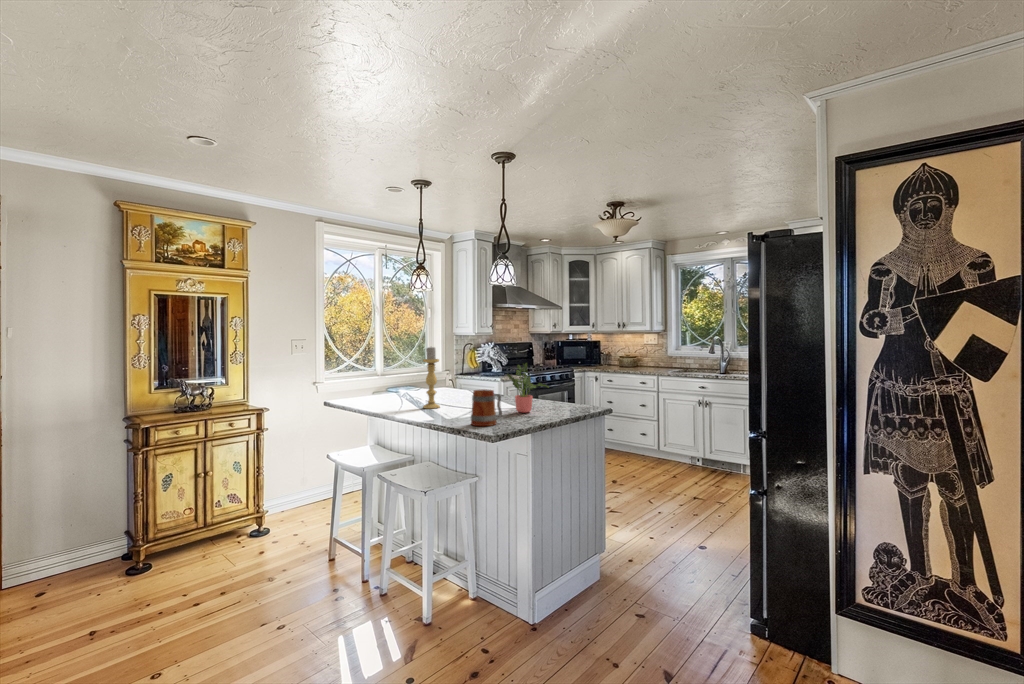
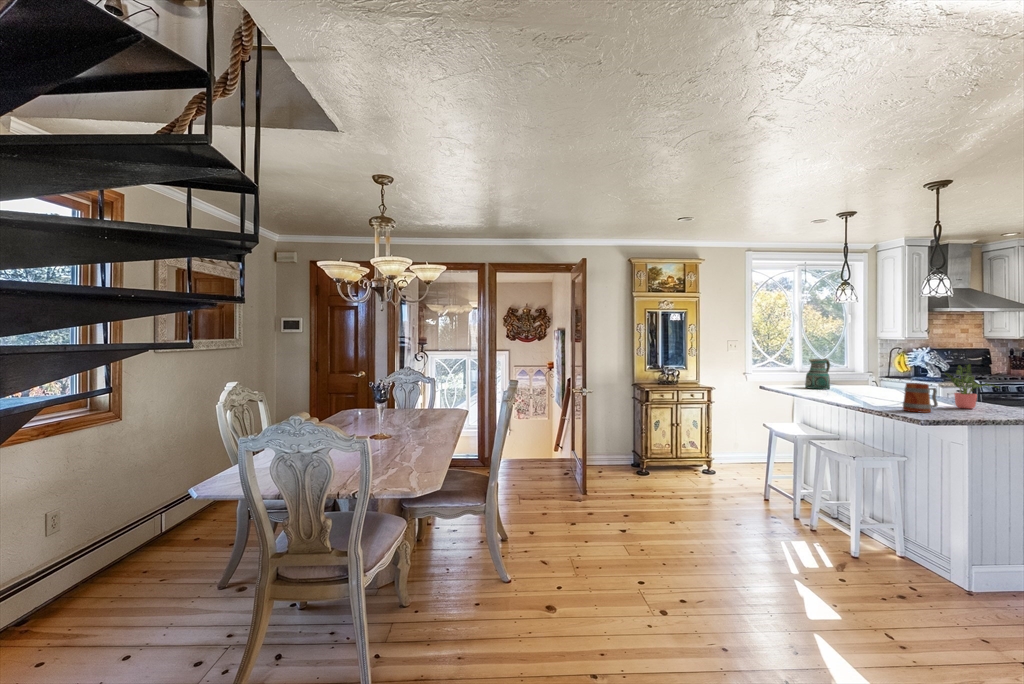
candle holder: present [423,347,440,409] -> none [850,347,867,398]
ceramic pitcher: none [381,360,407,399] -> present [805,358,830,389]

